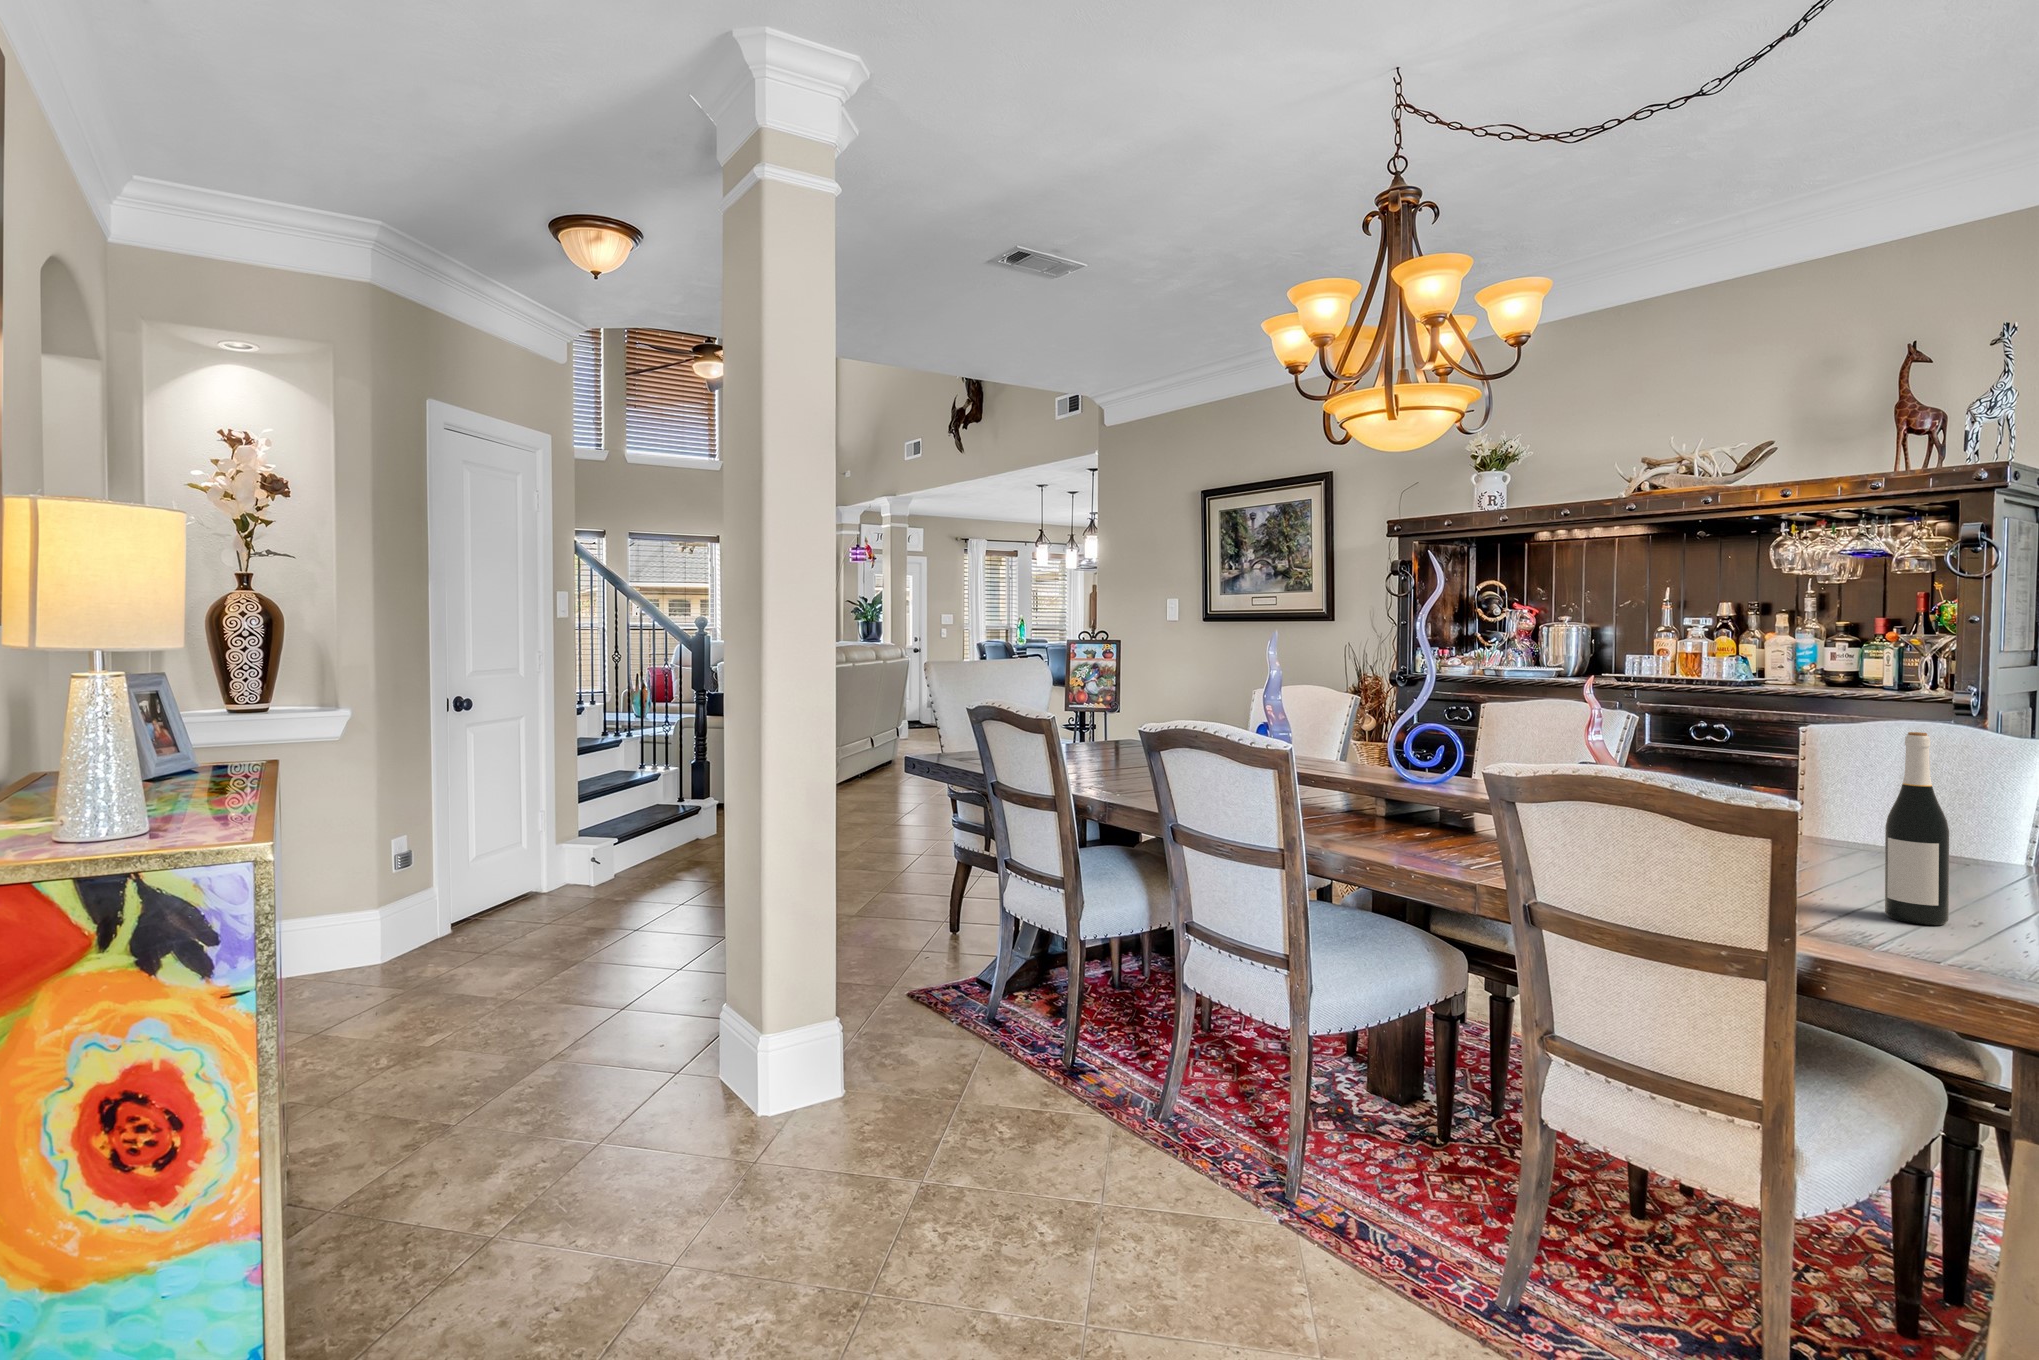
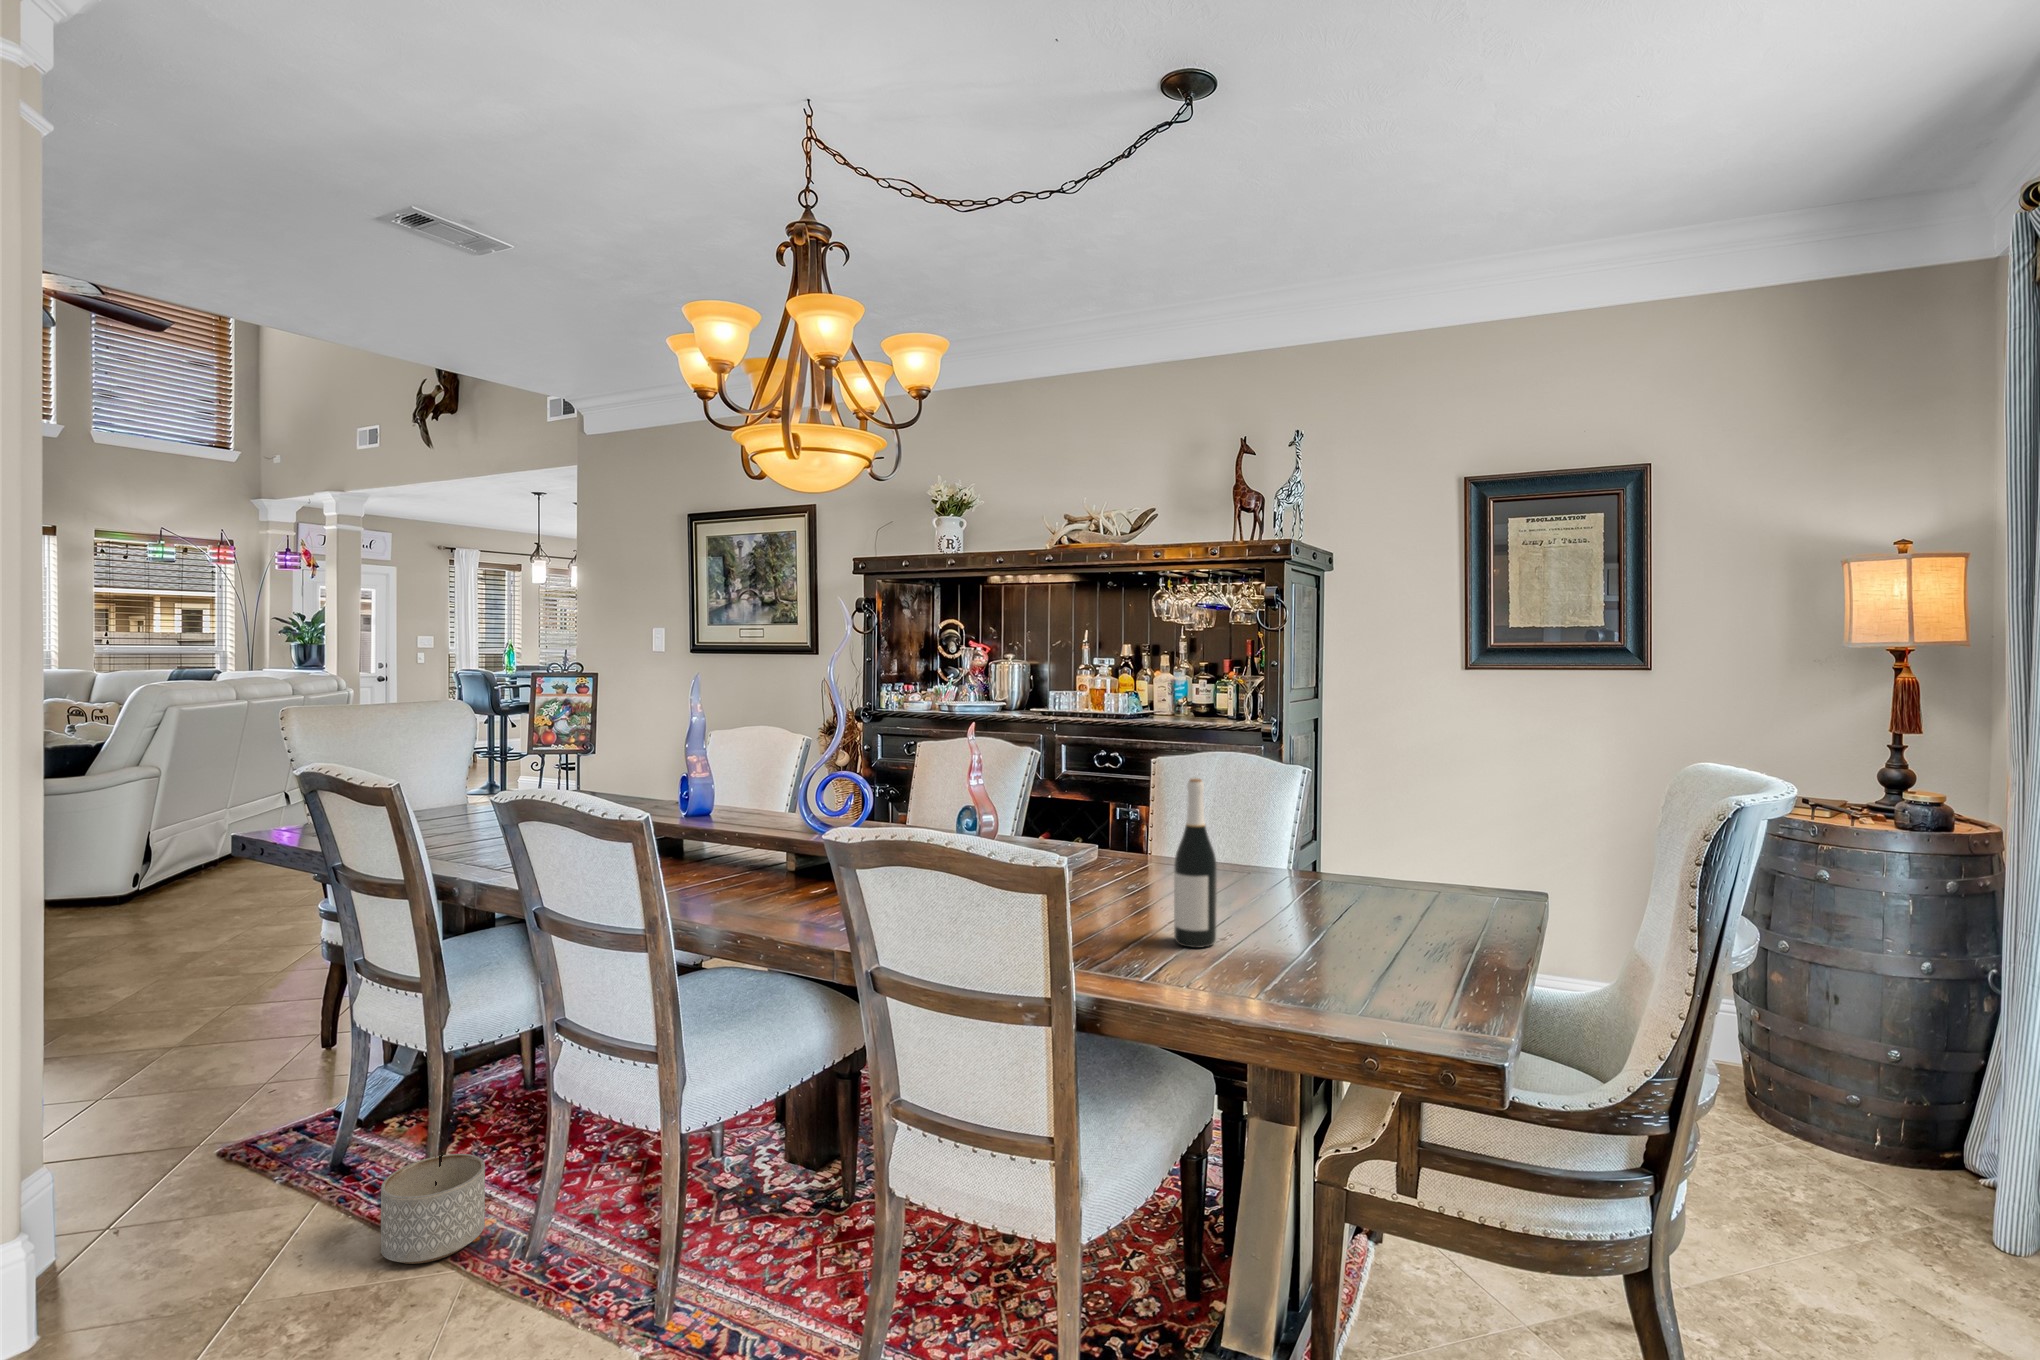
planter: none [1045,1024,1119,1105] -> present [381,1154,485,1264]

